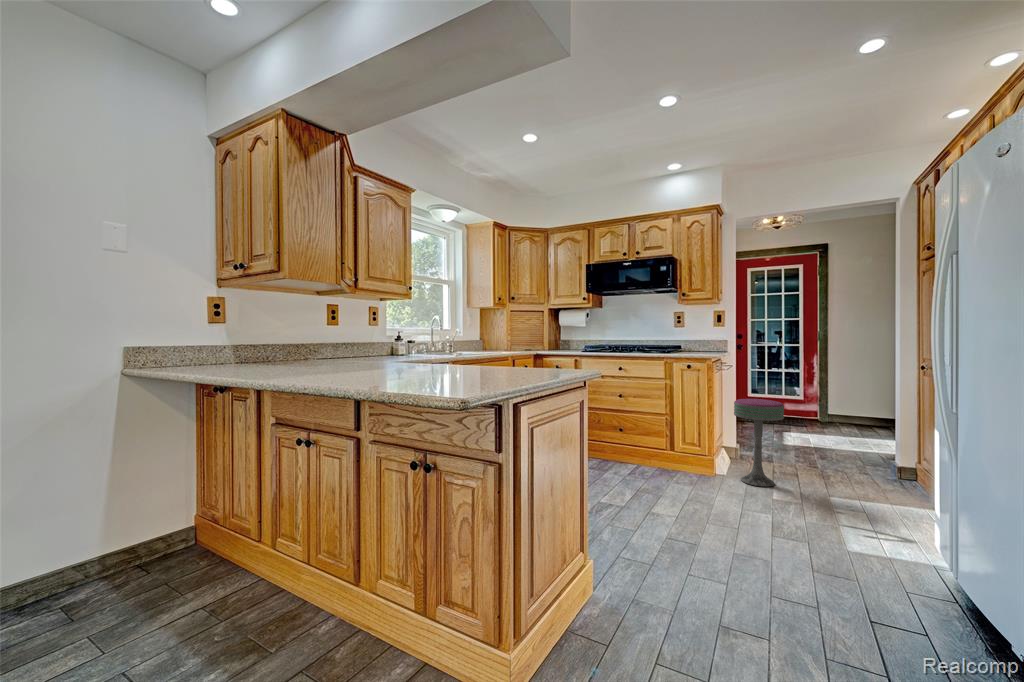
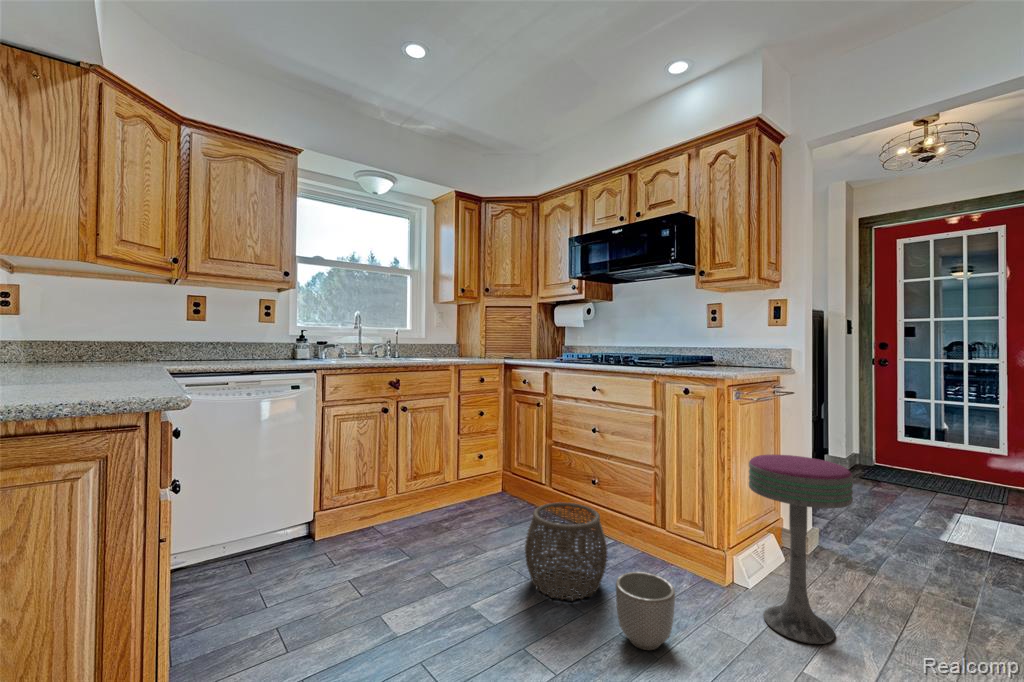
woven basket: none [616,437,666,488] -> present [525,502,608,600]
planter: none [687,464,719,499] -> present [616,572,675,650]

